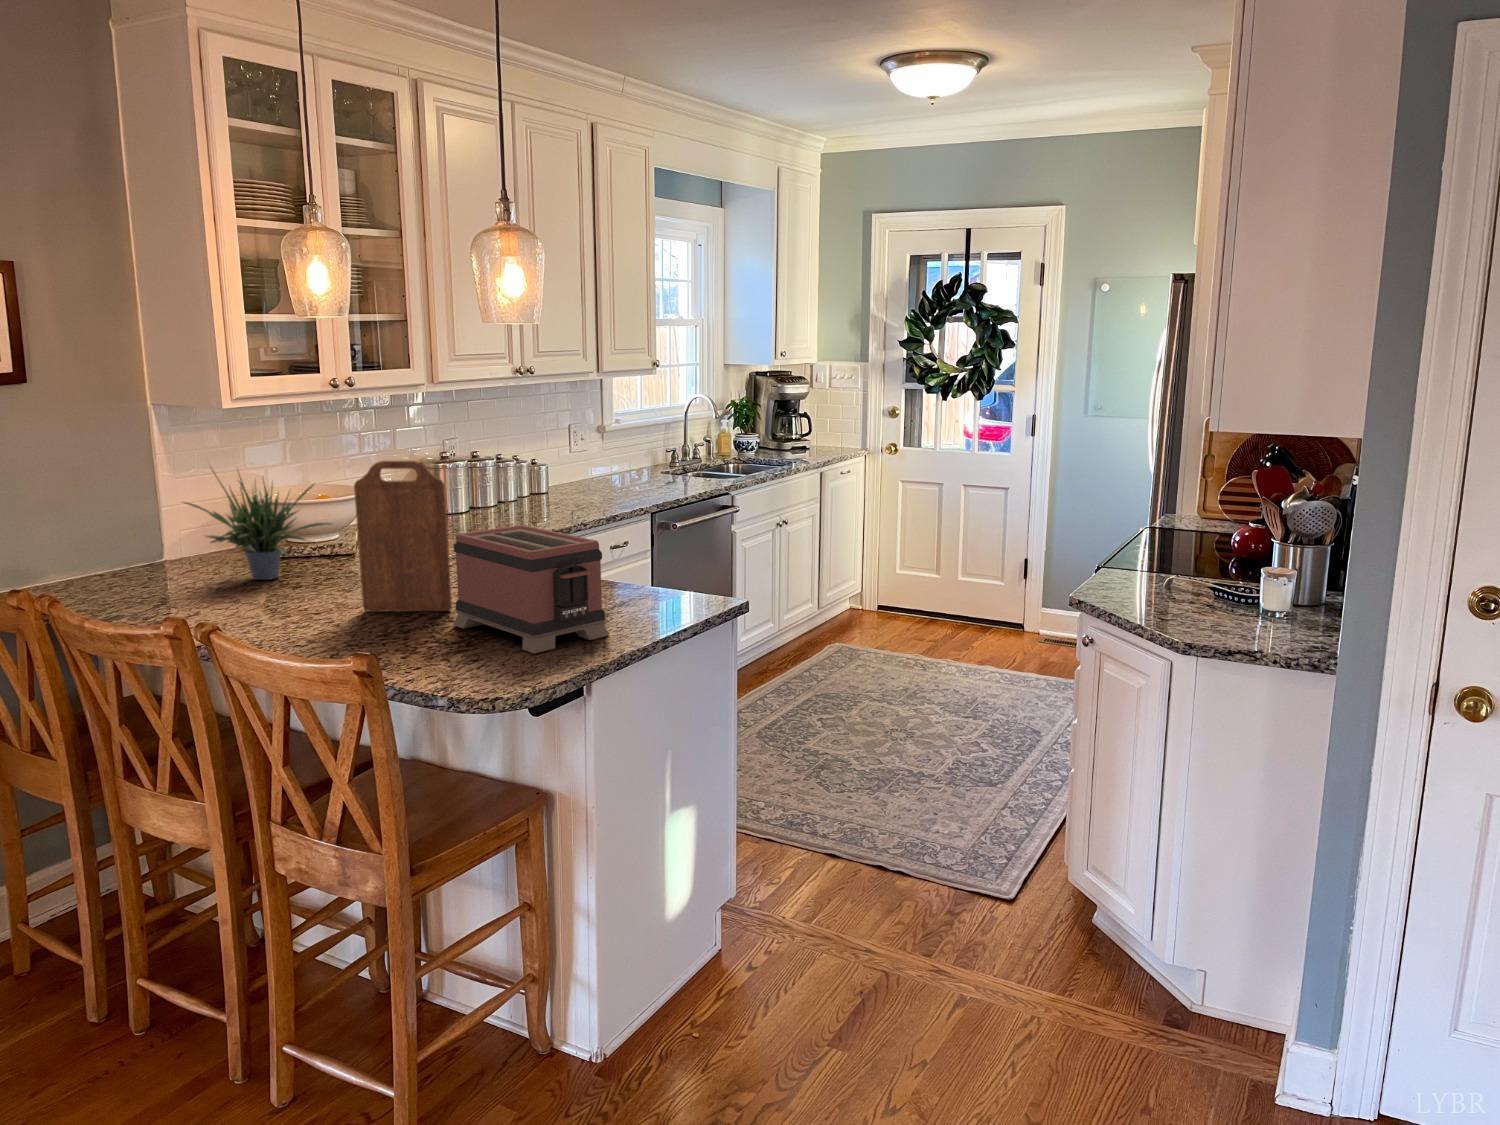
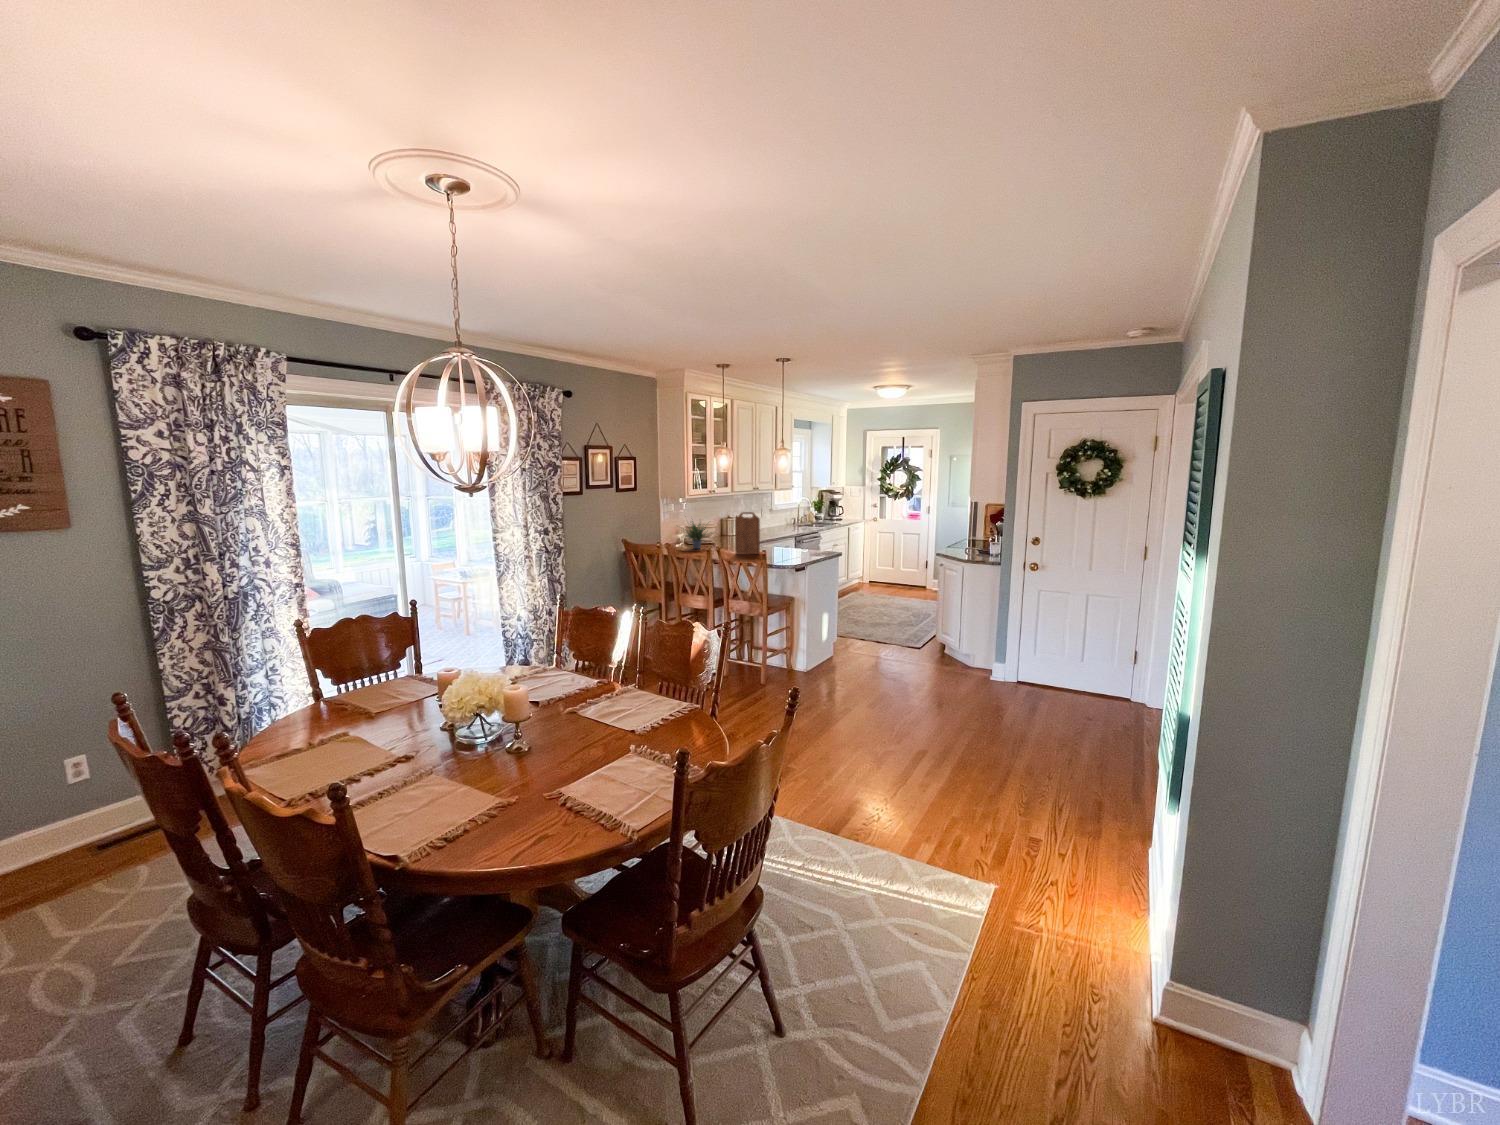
toaster: present [454,525,609,654] -> none [764,530,808,560]

